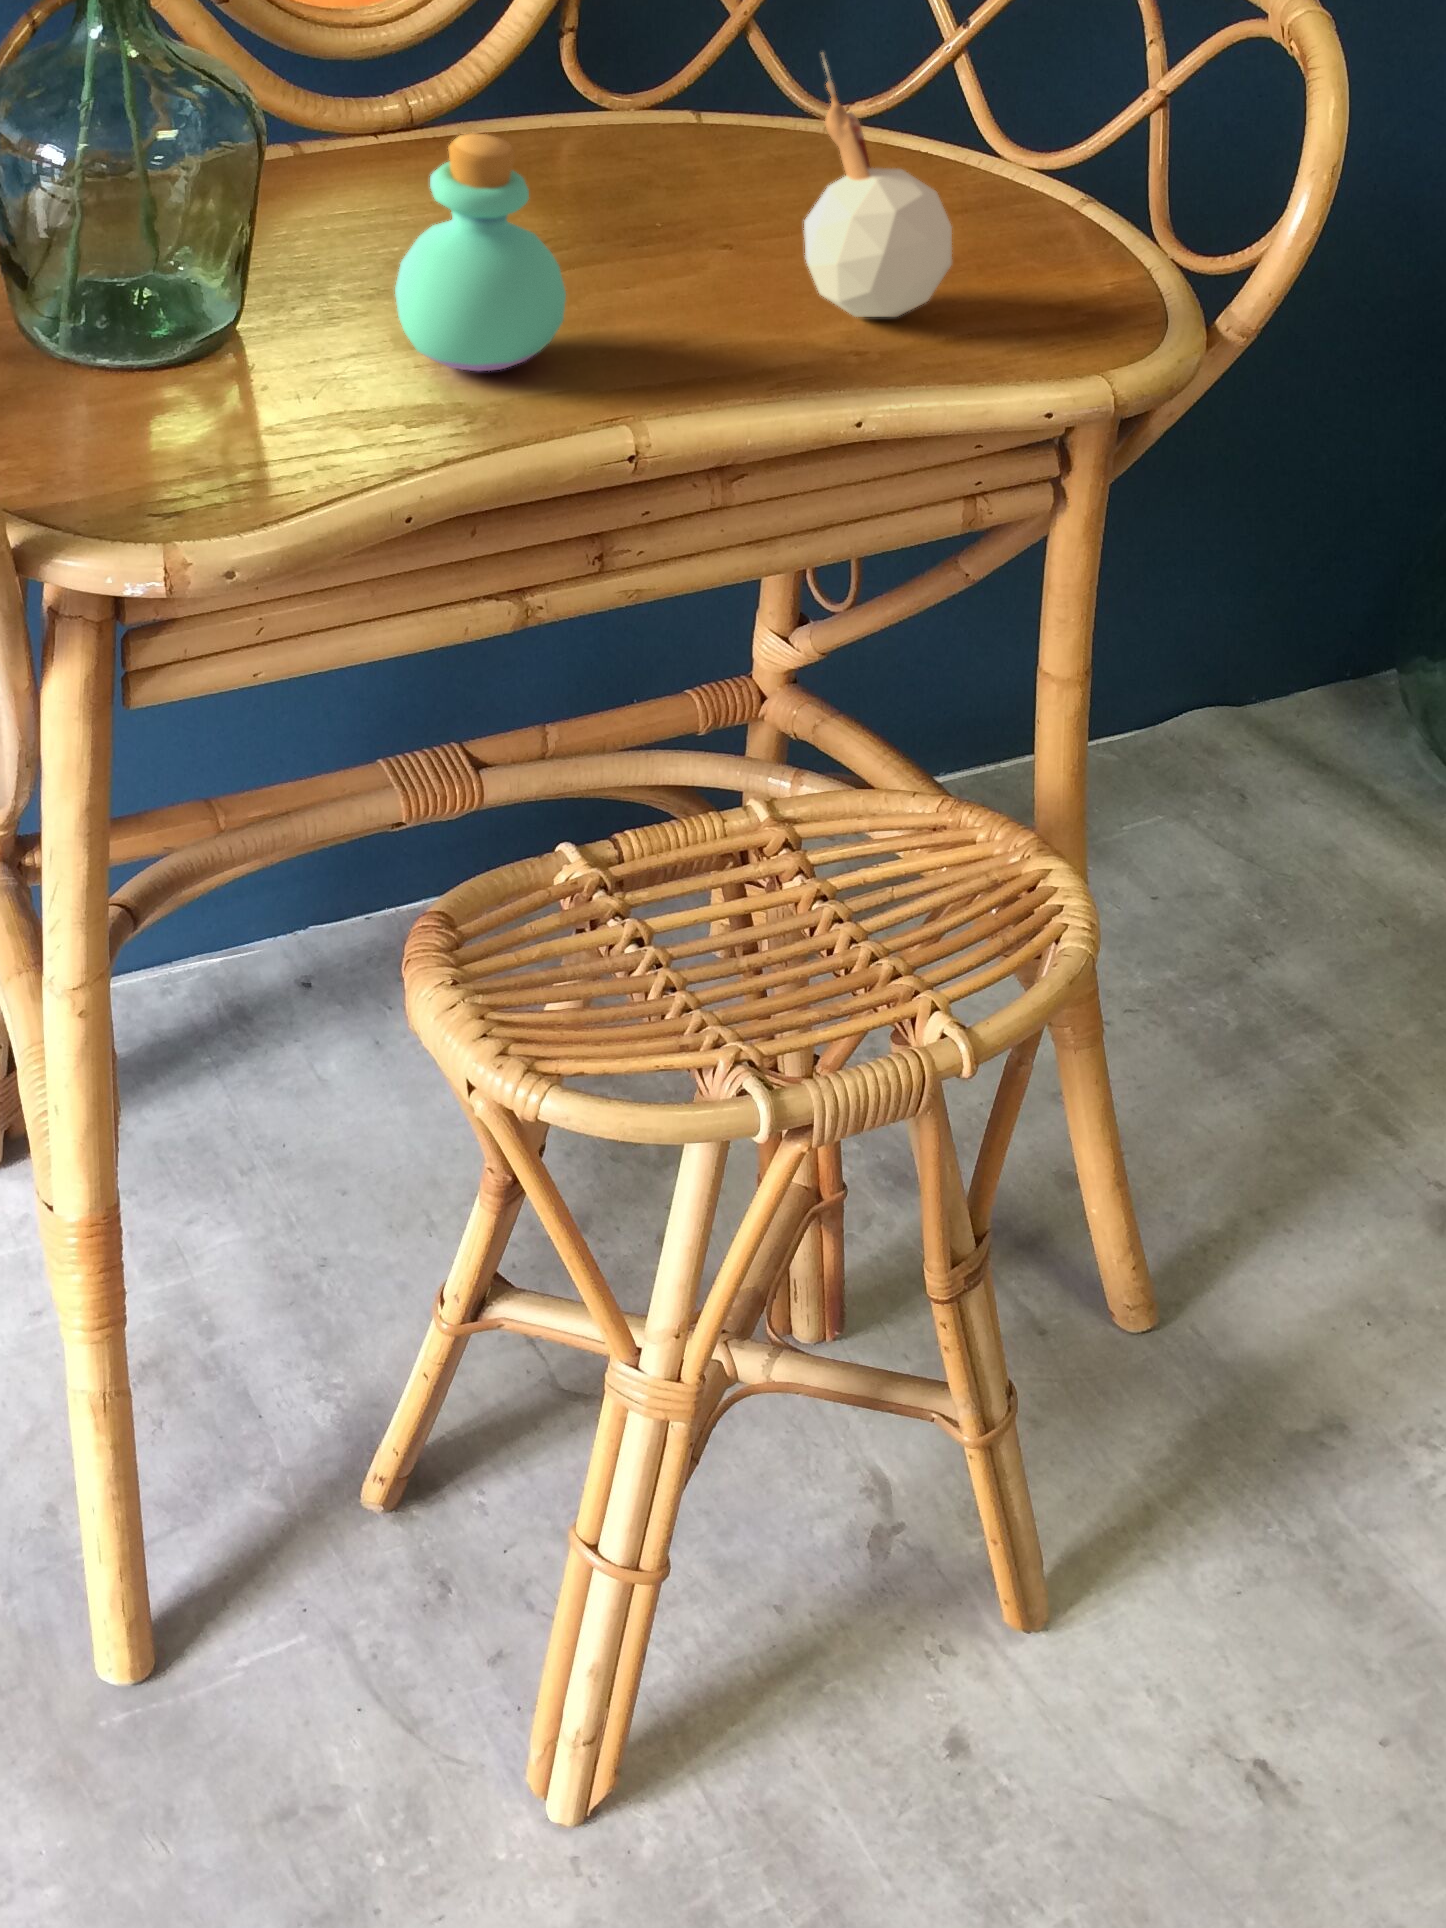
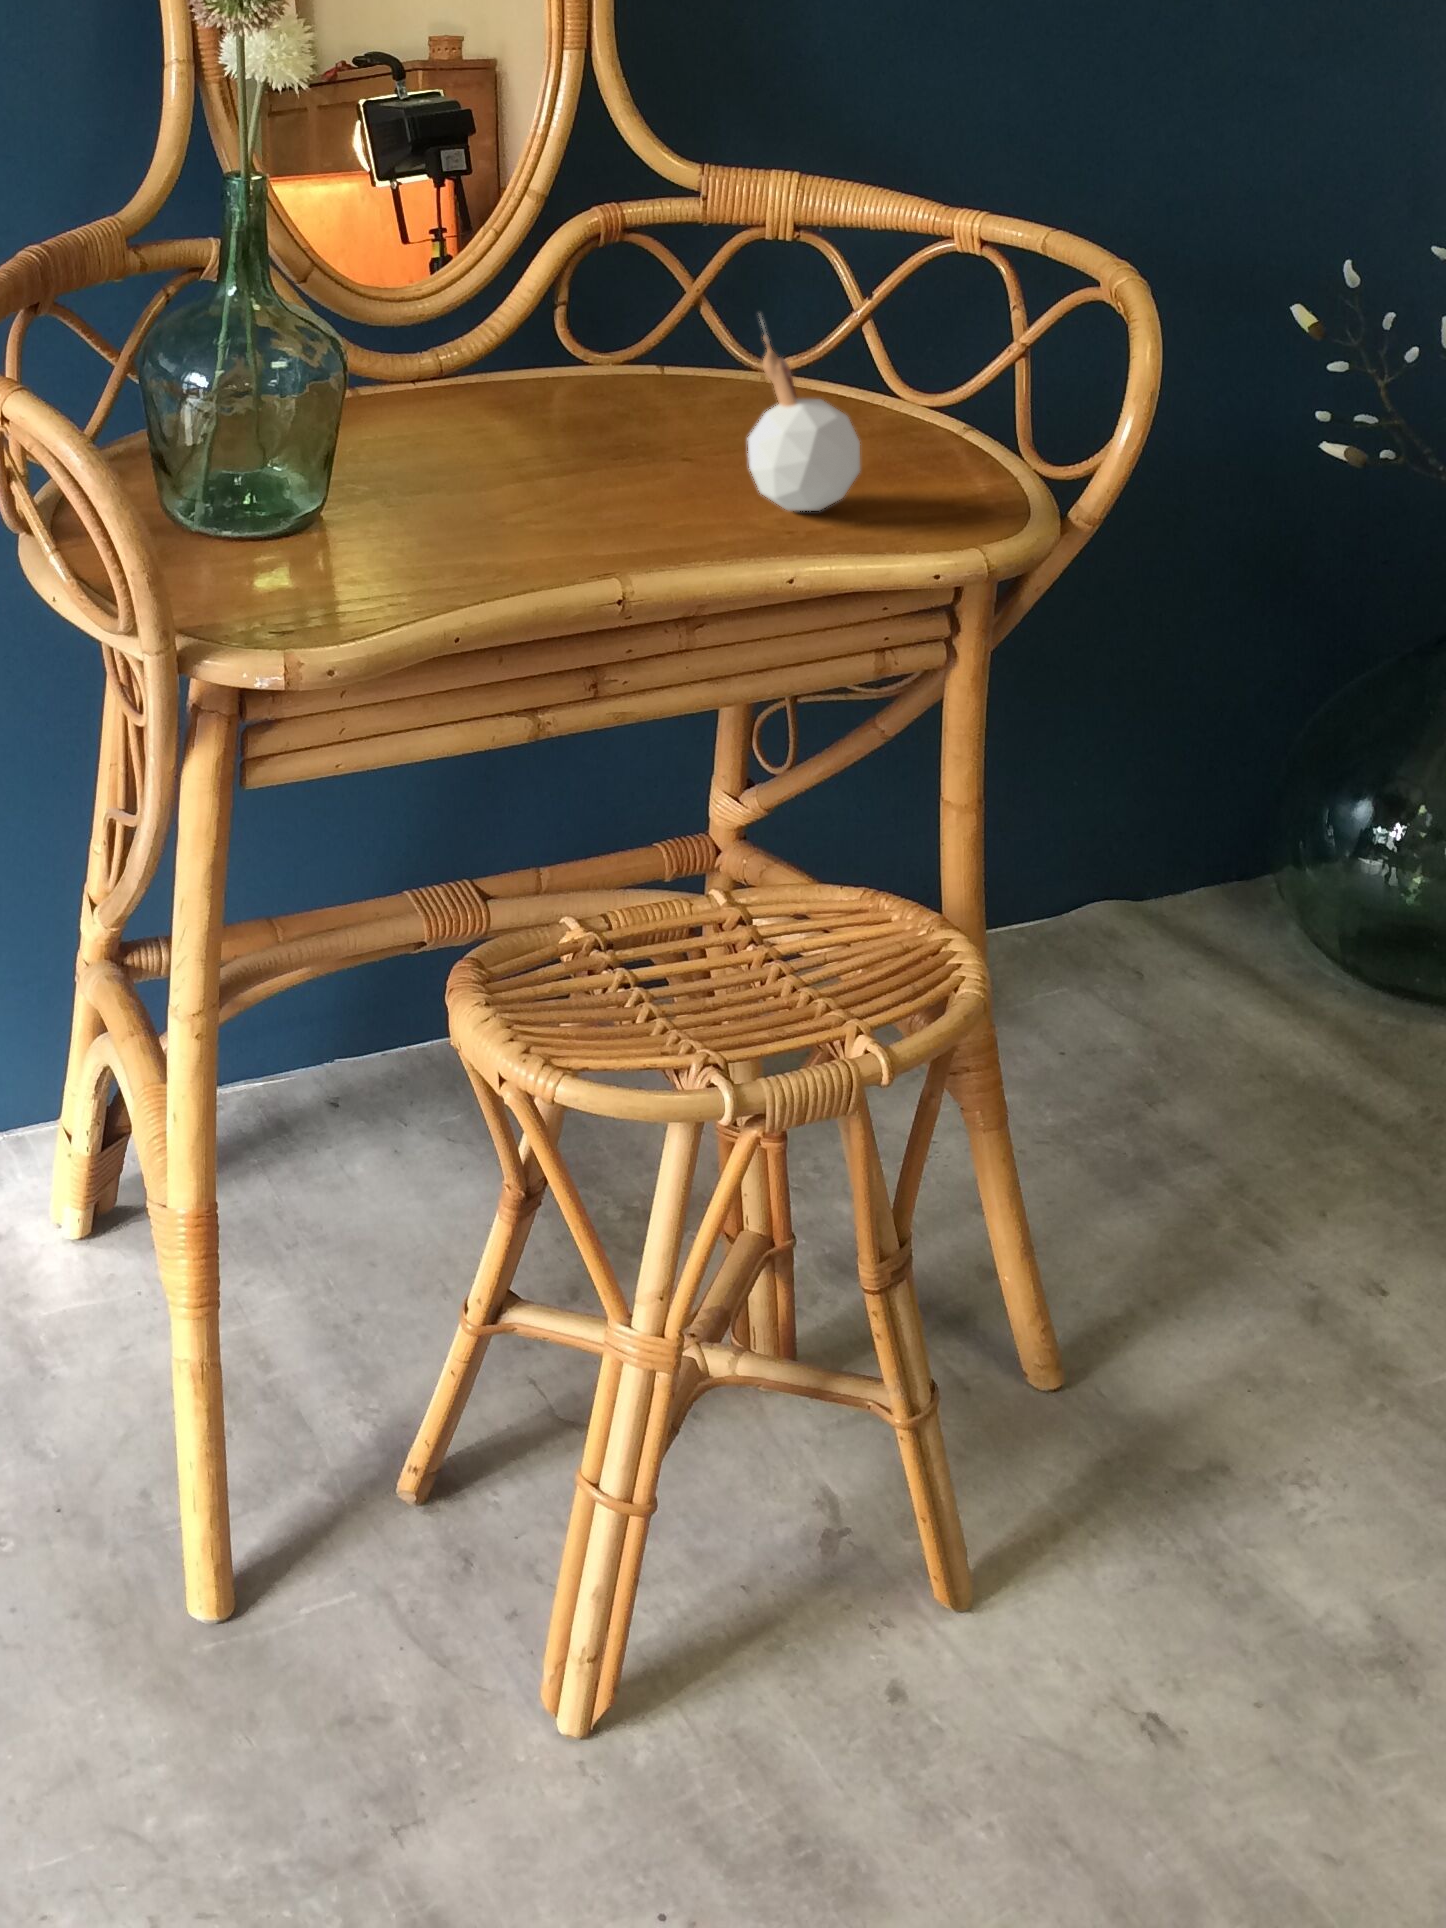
perfume bottle: present [395,133,566,371] -> none [445,369,572,544]

